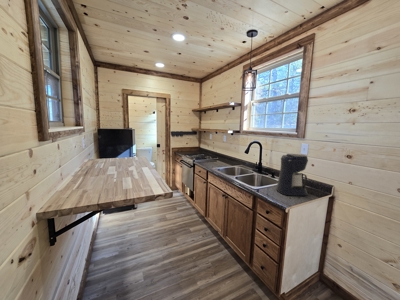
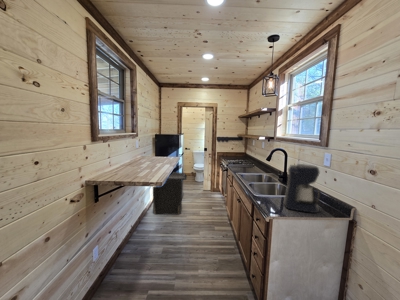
trash can: none [95,173,147,229] -> present [153,172,187,215]

